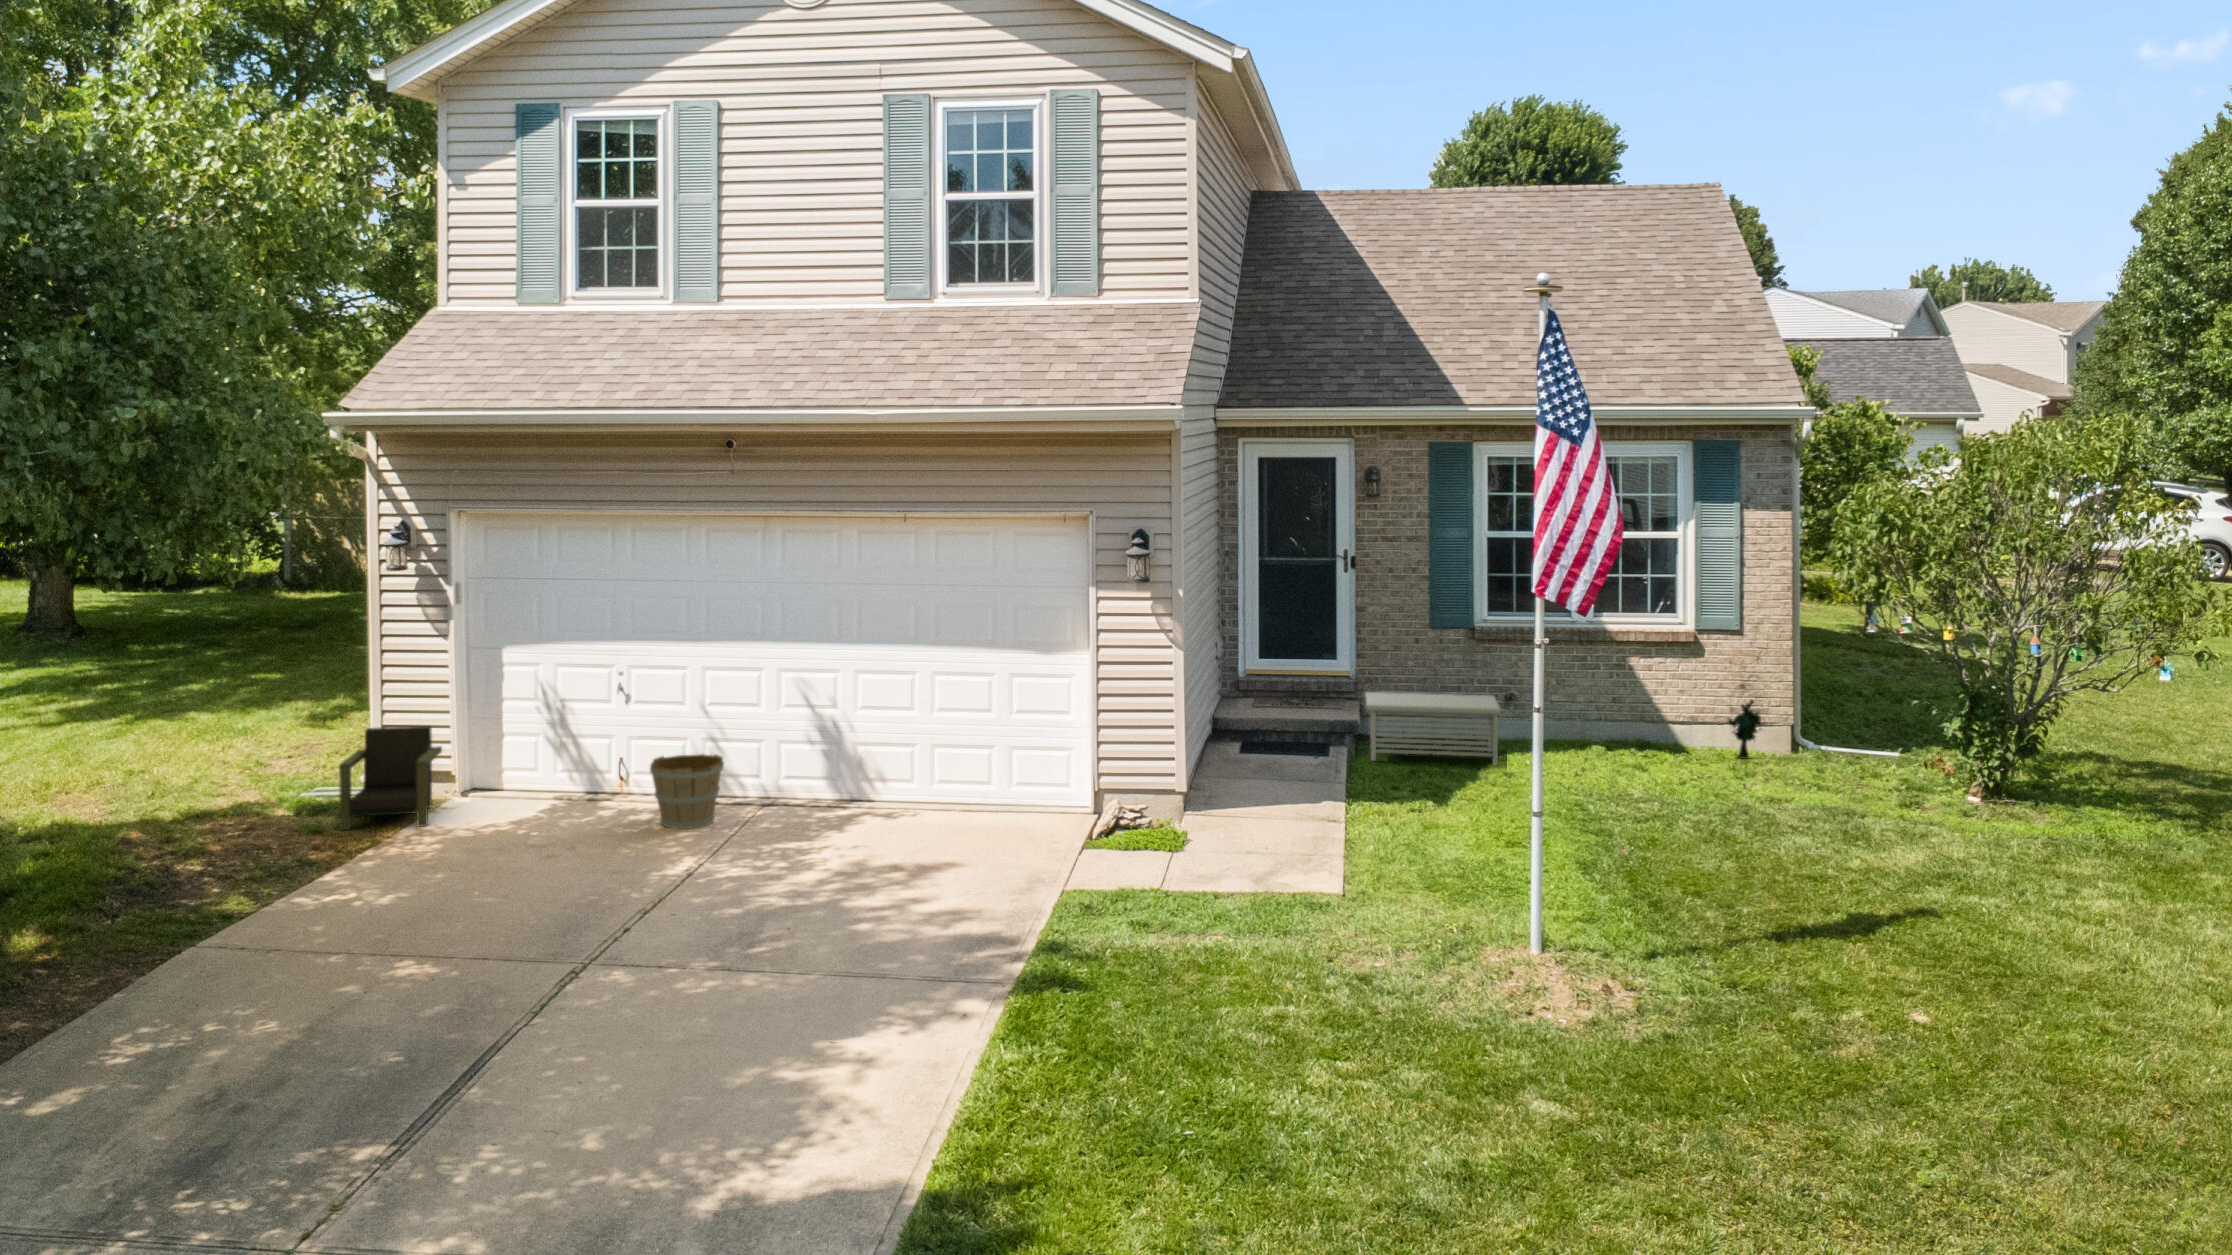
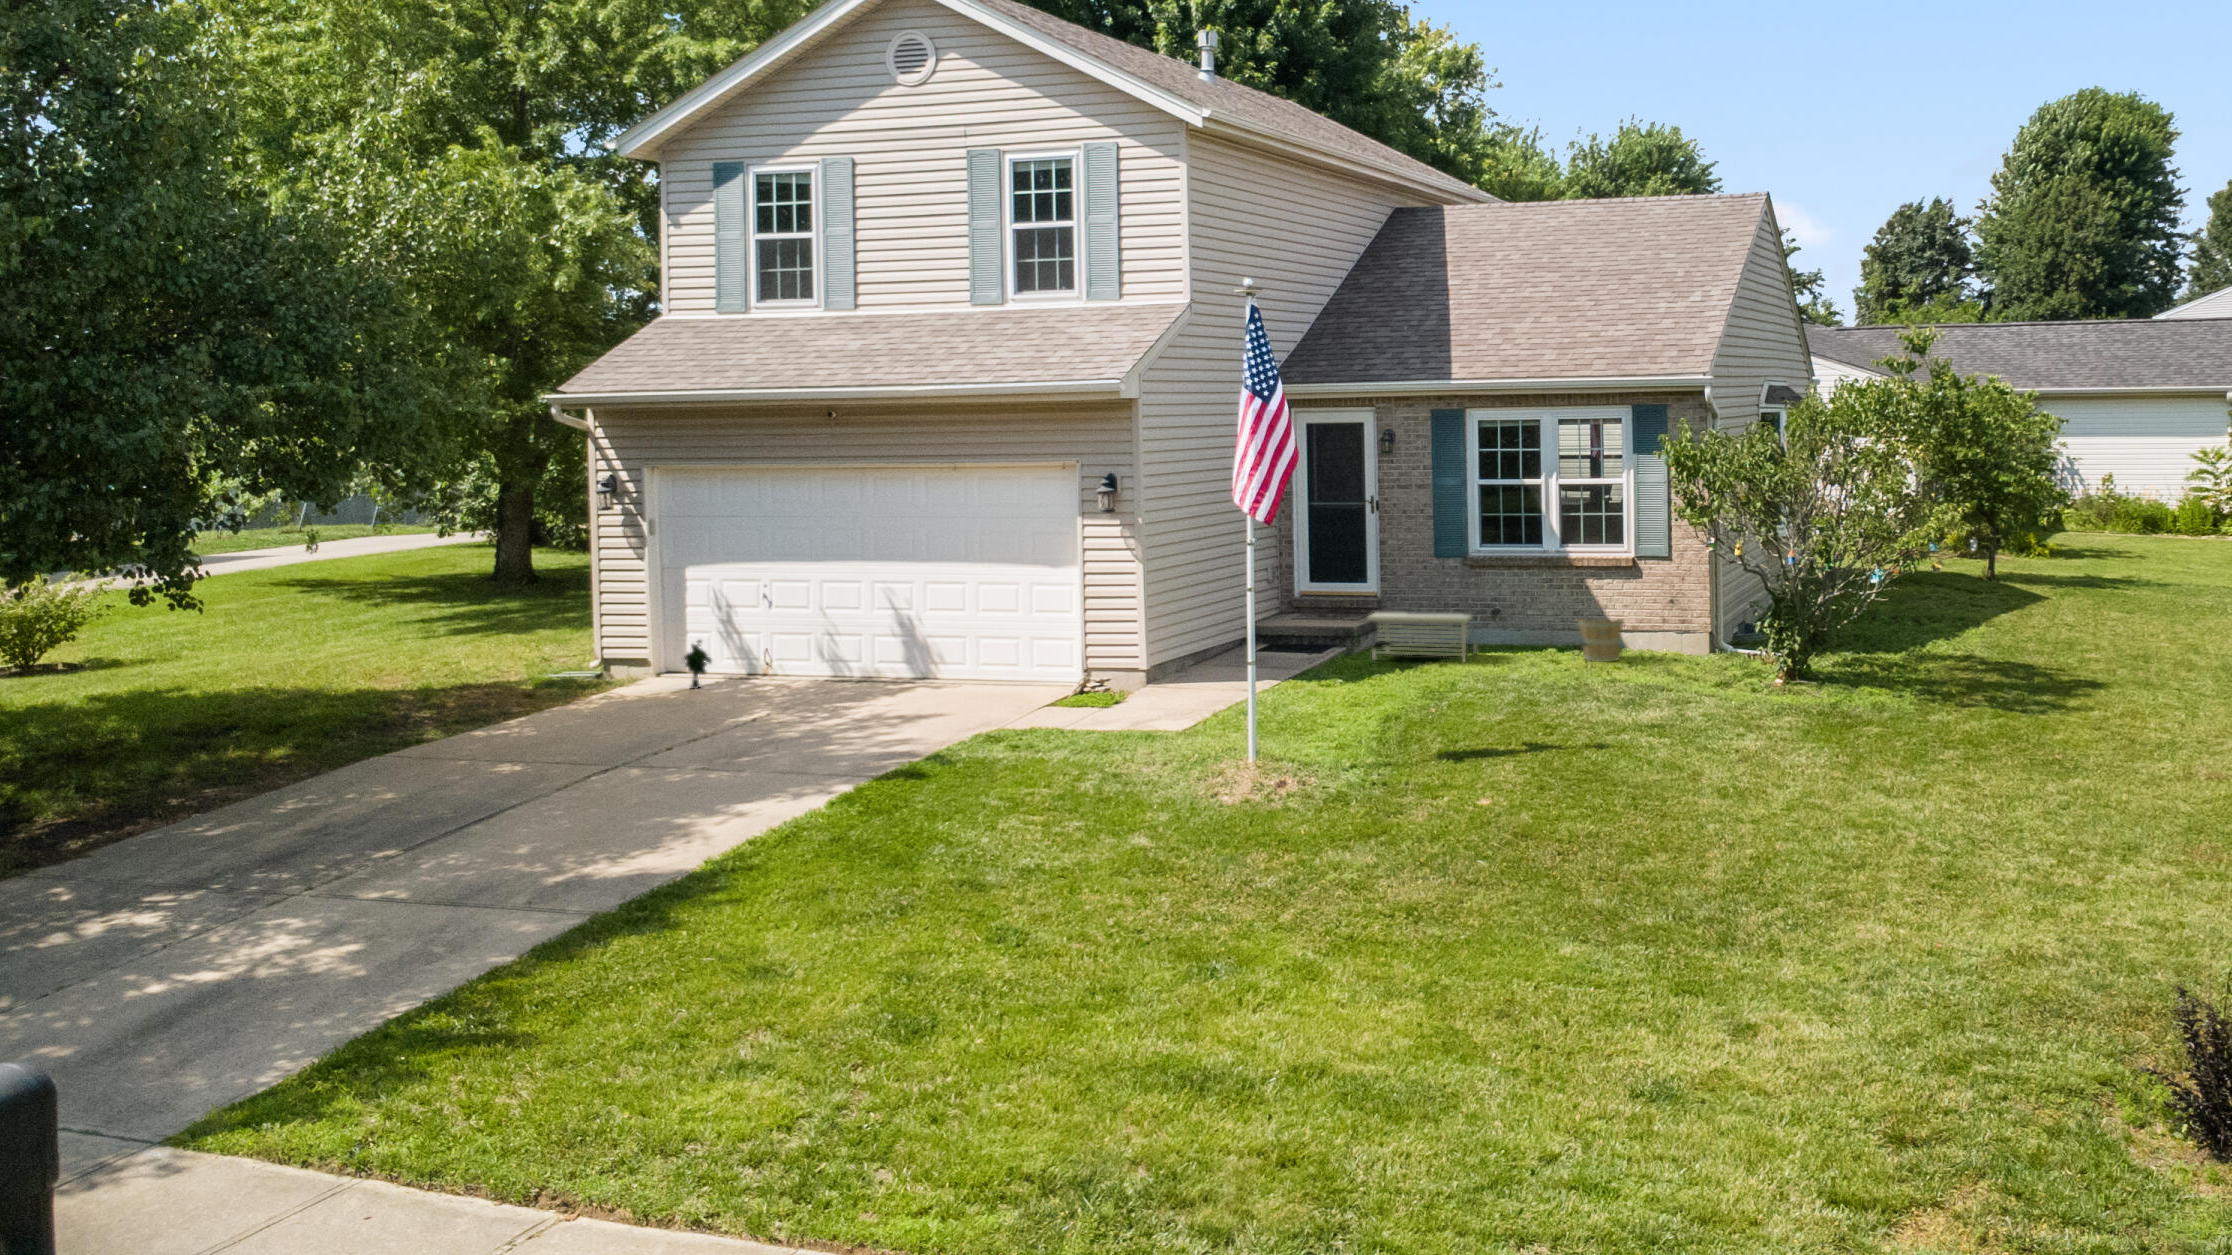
decorative plant: present [1727,700,1761,759] -> present [684,640,711,689]
armchair: present [339,726,442,830] -> none [554,626,645,699]
wooden bucket: present [650,754,724,829] -> present [1578,619,1624,662]

